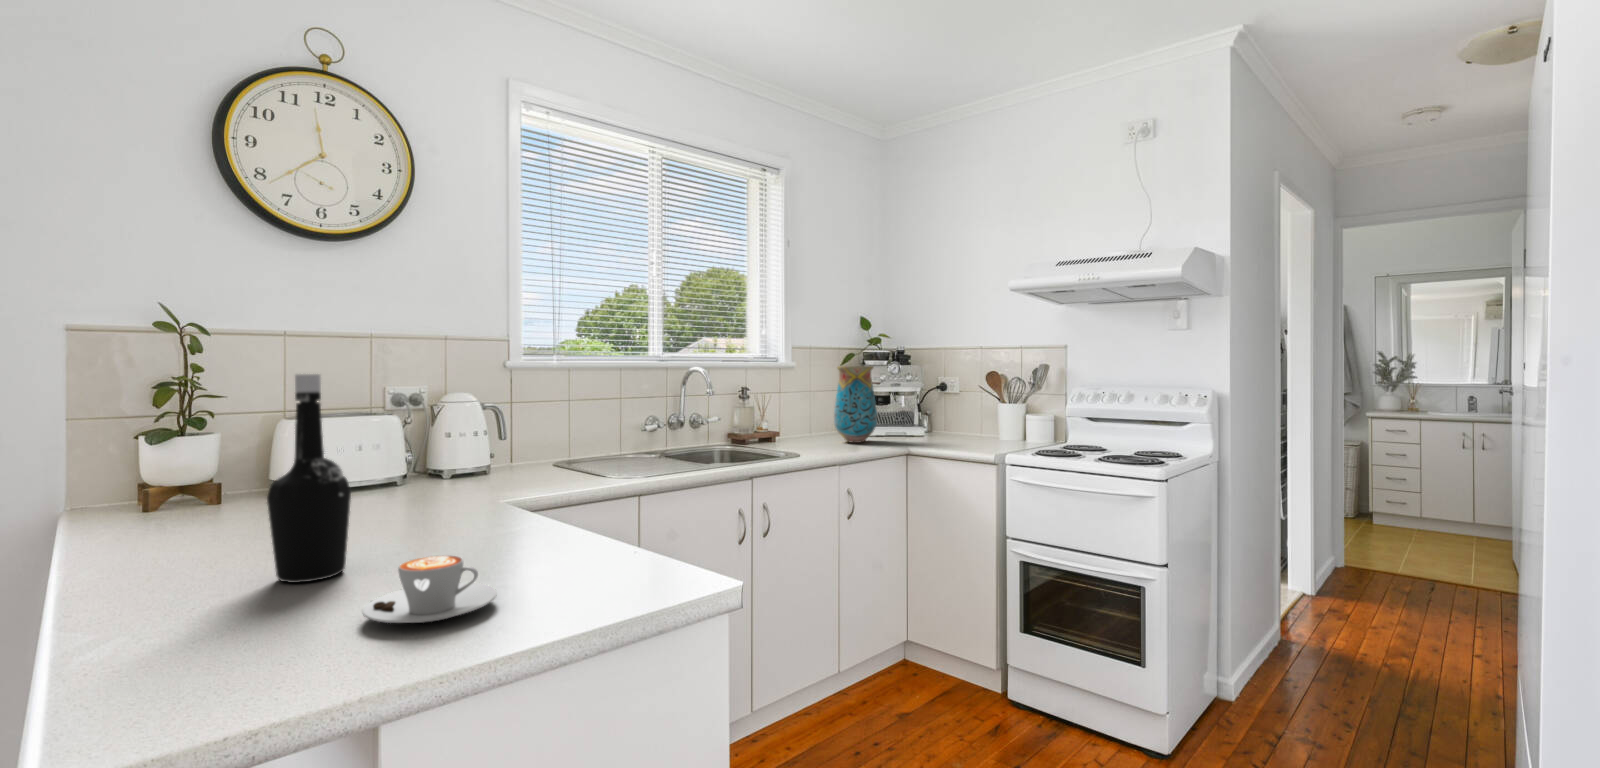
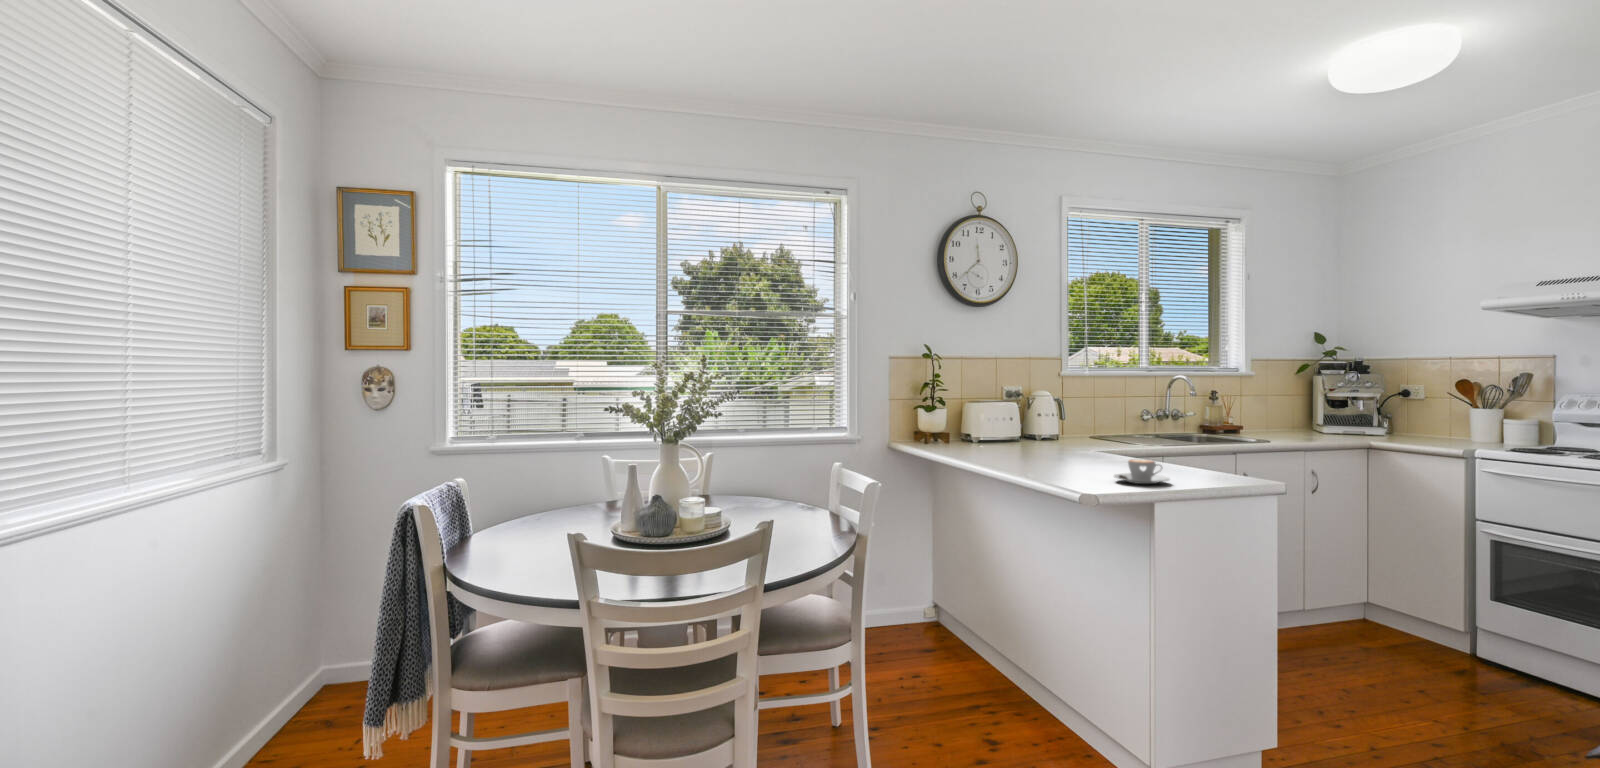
vase: present [834,366,877,443] -> none [1295,375,1338,437]
bottle: present [267,374,351,583] -> none [1039,379,1072,471]

